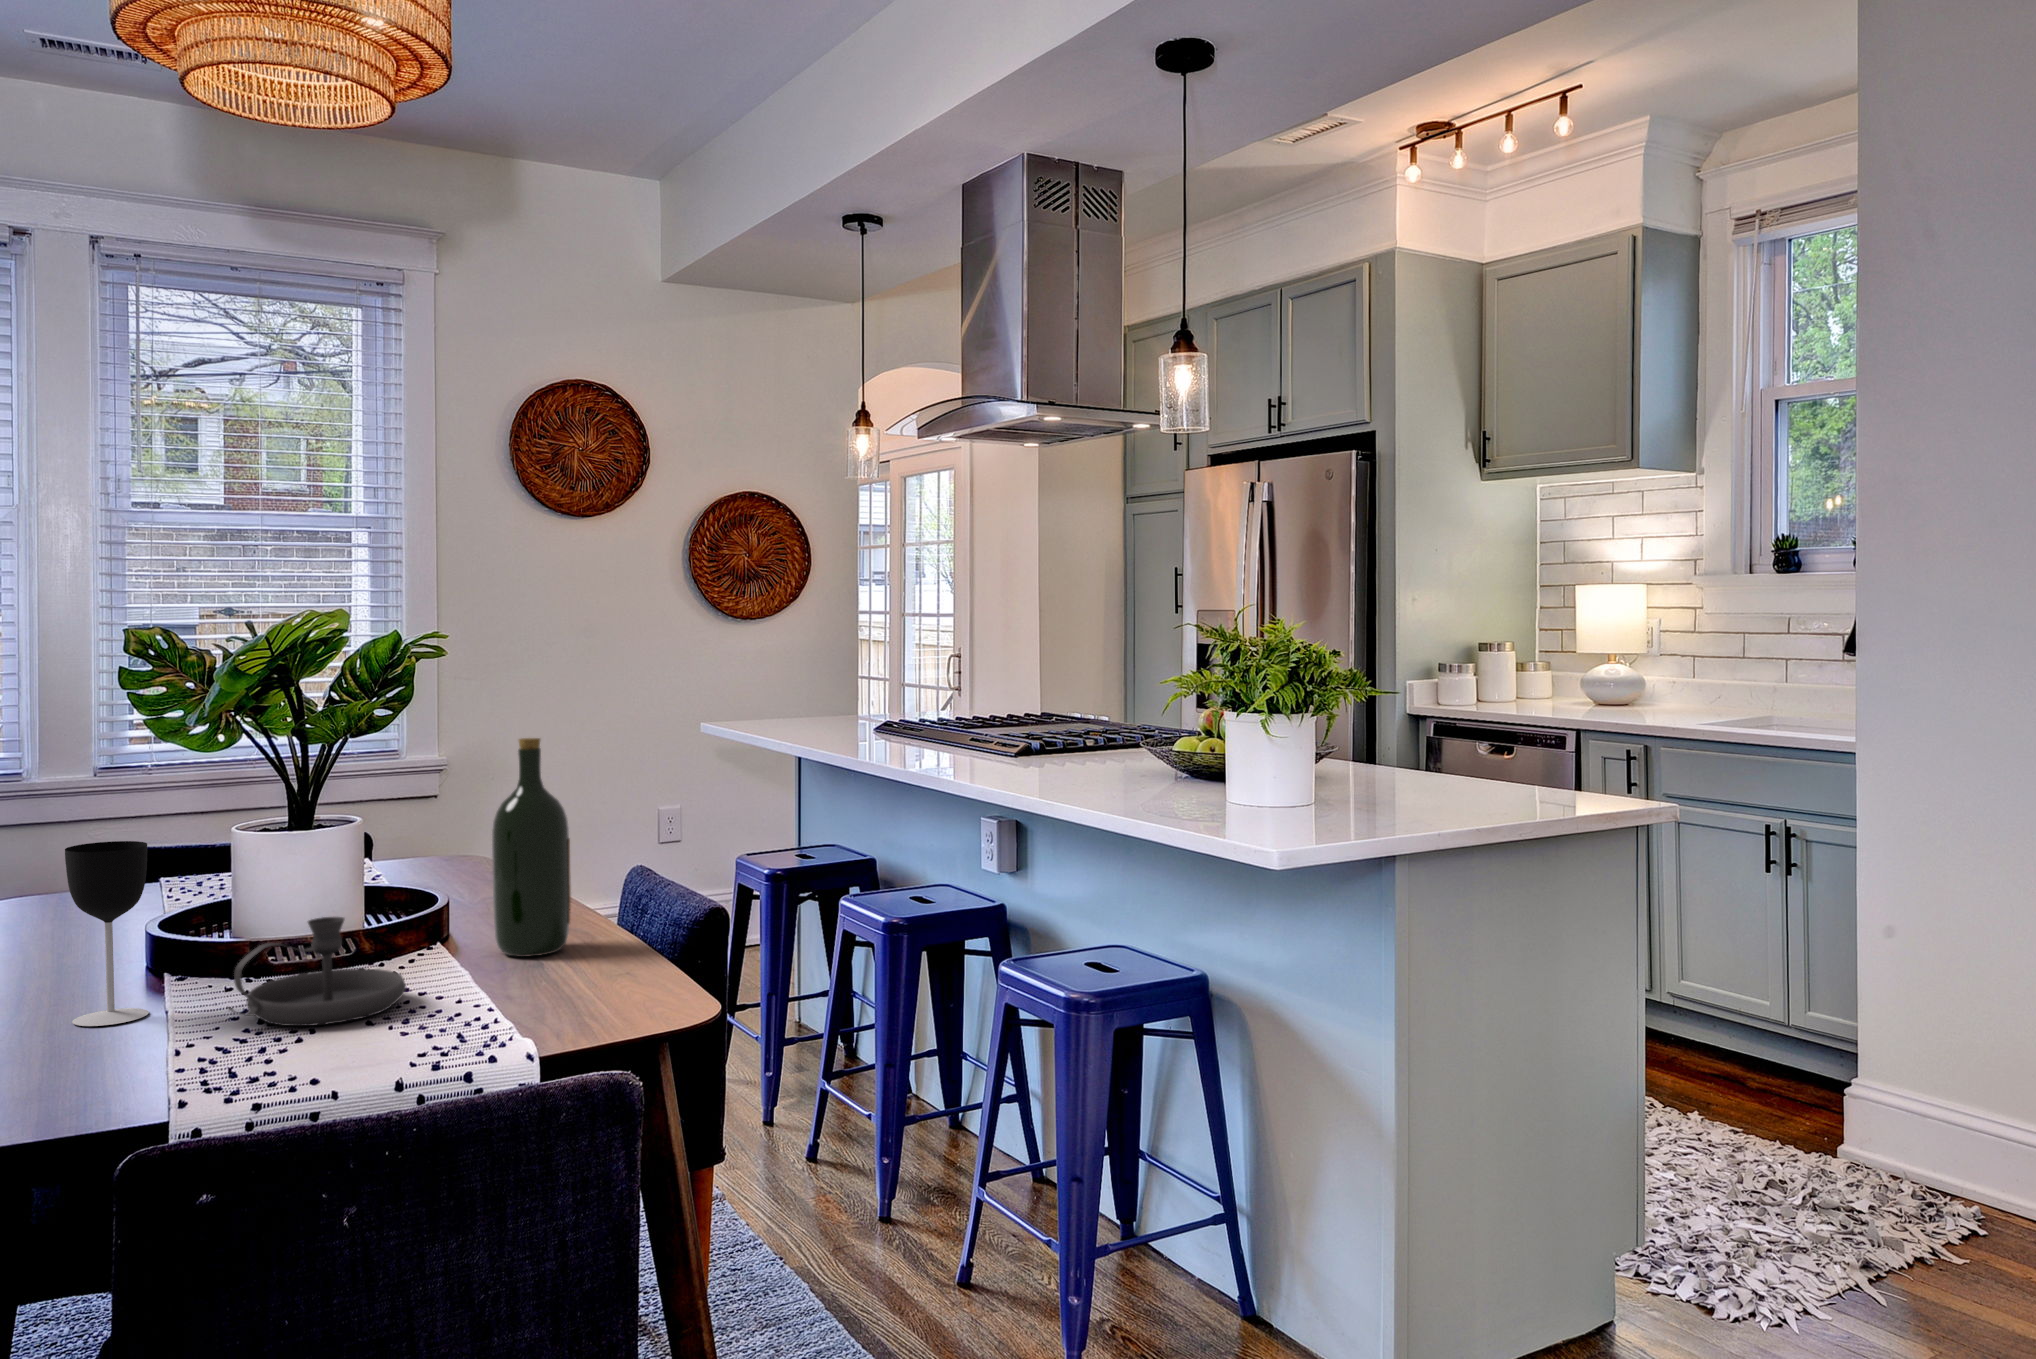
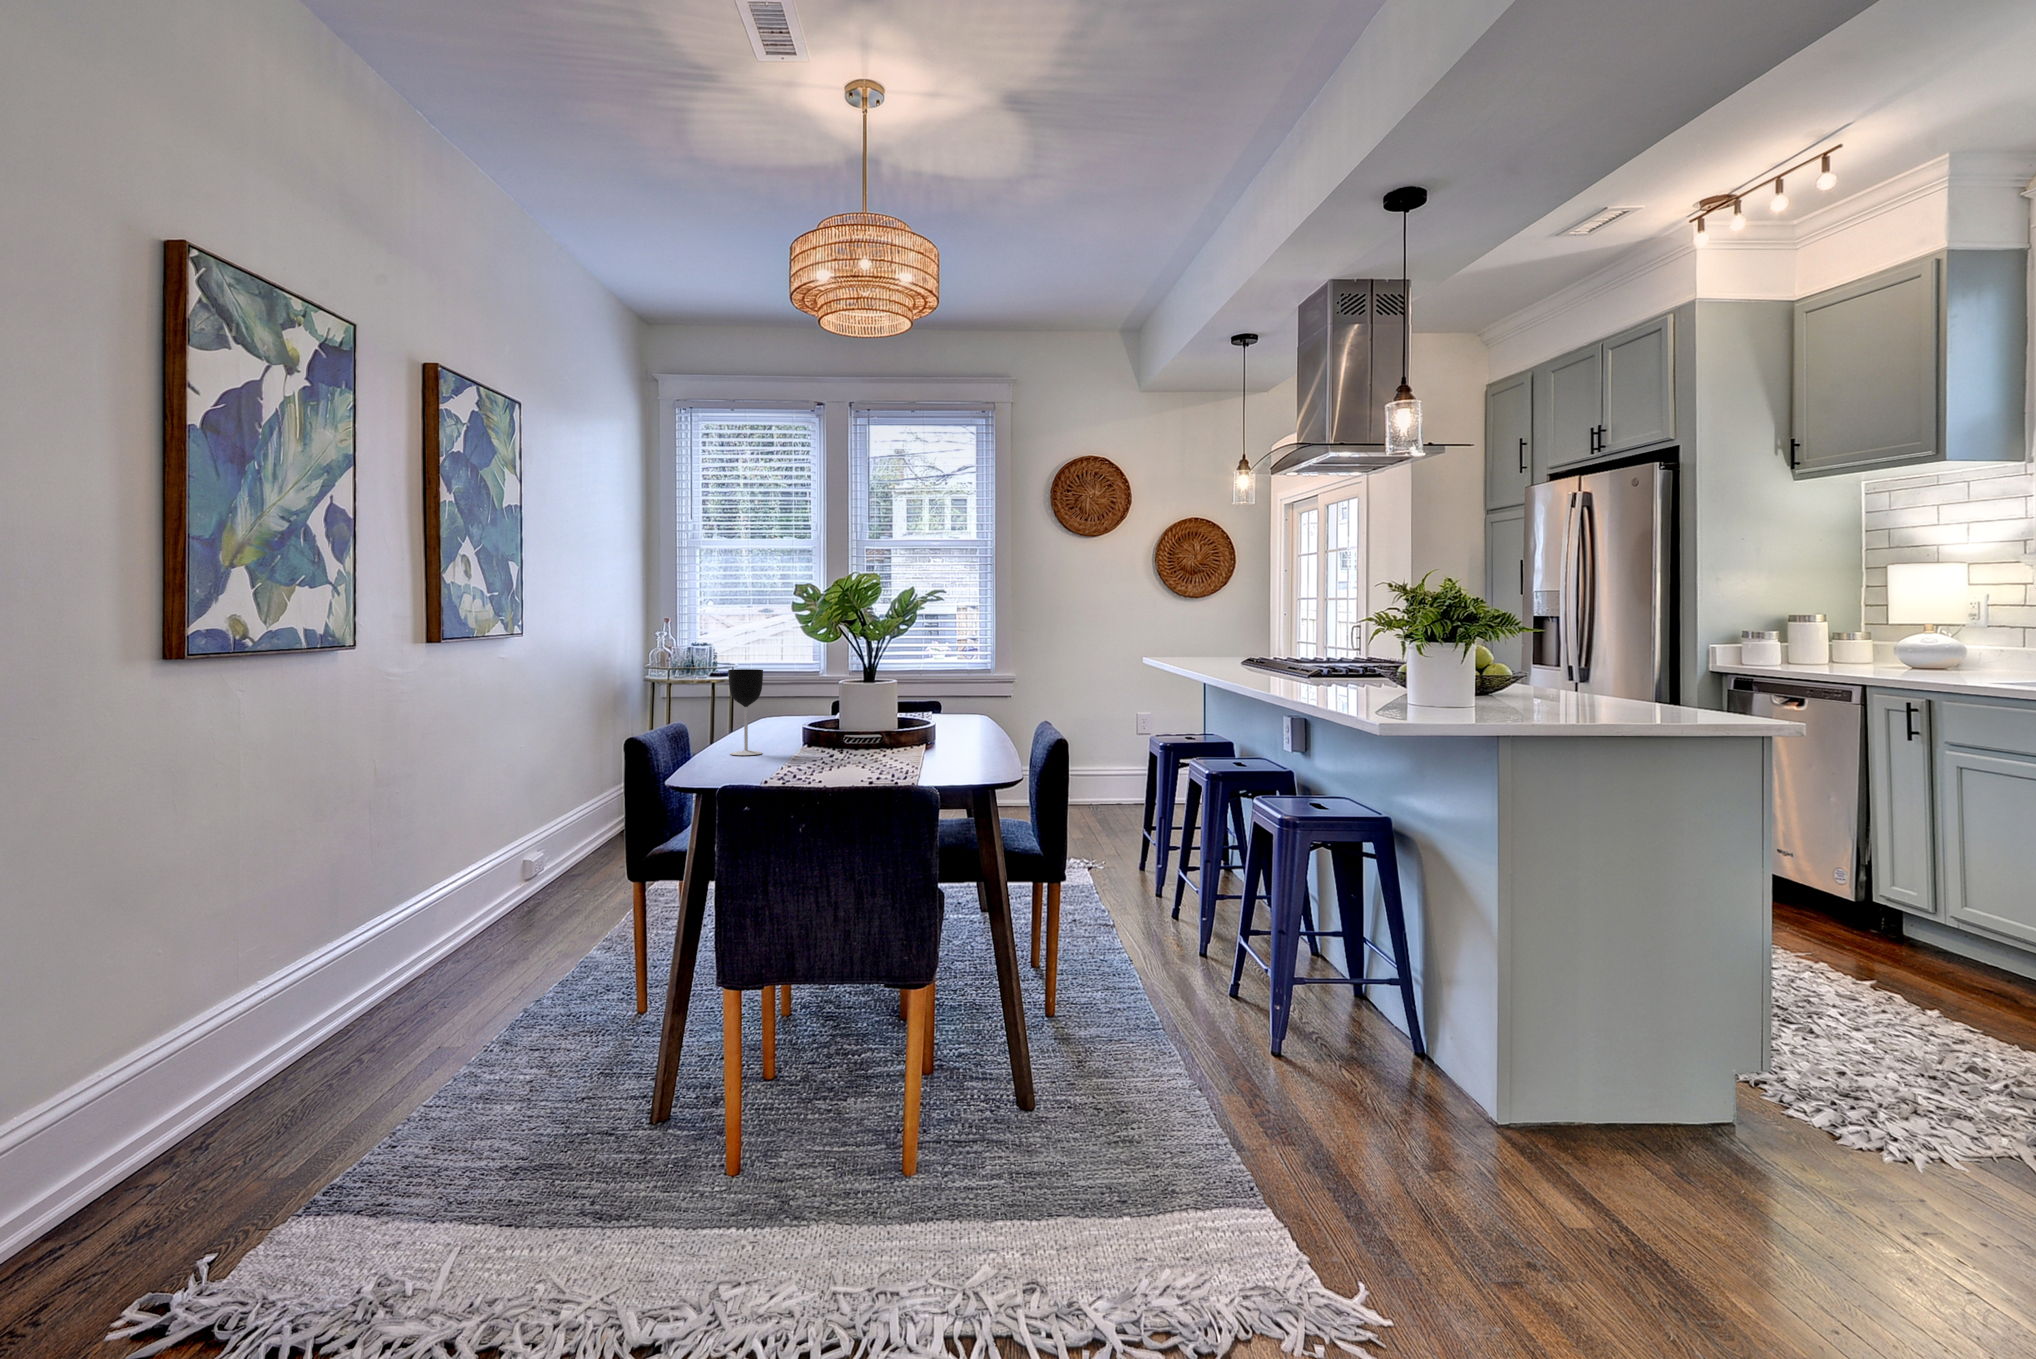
wine bottle: present [492,738,571,957] -> none [934,631,974,751]
candlestick: present [228,917,406,1026] -> none [784,712,872,763]

